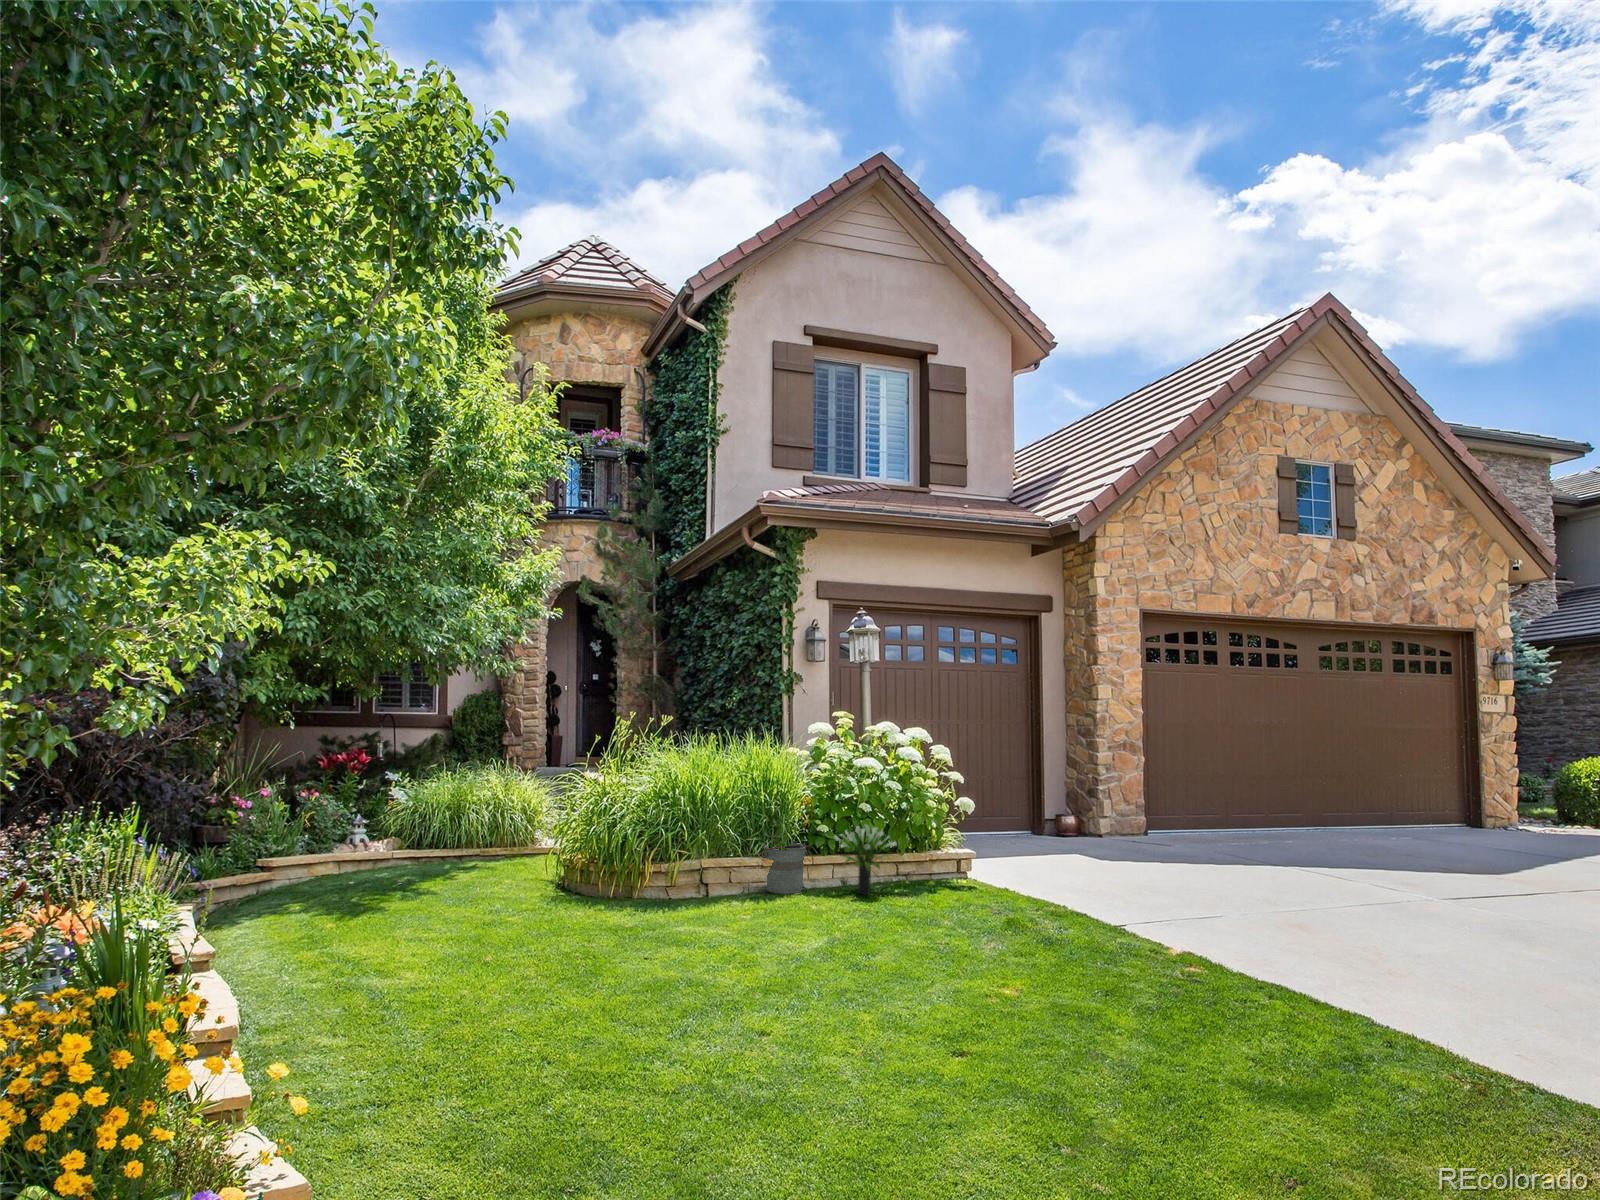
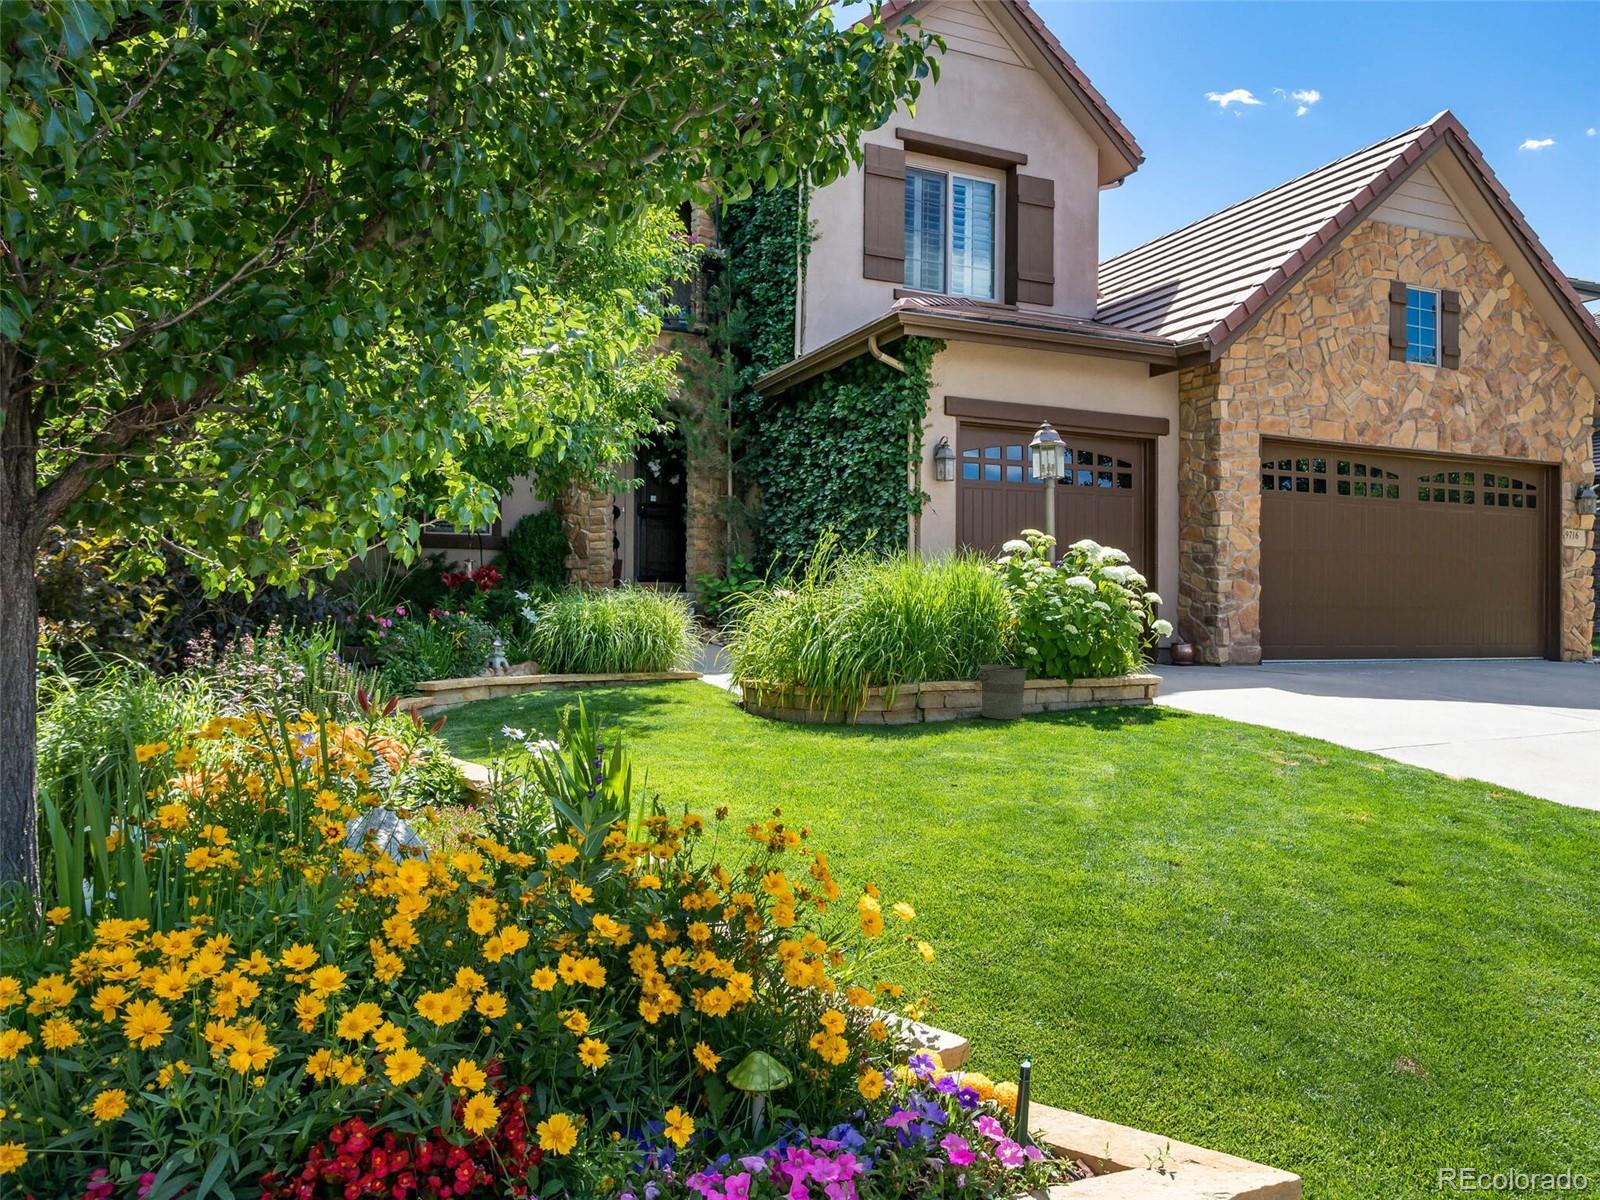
potted plant: present [835,825,897,895] -> none [1058,643,1131,719]

